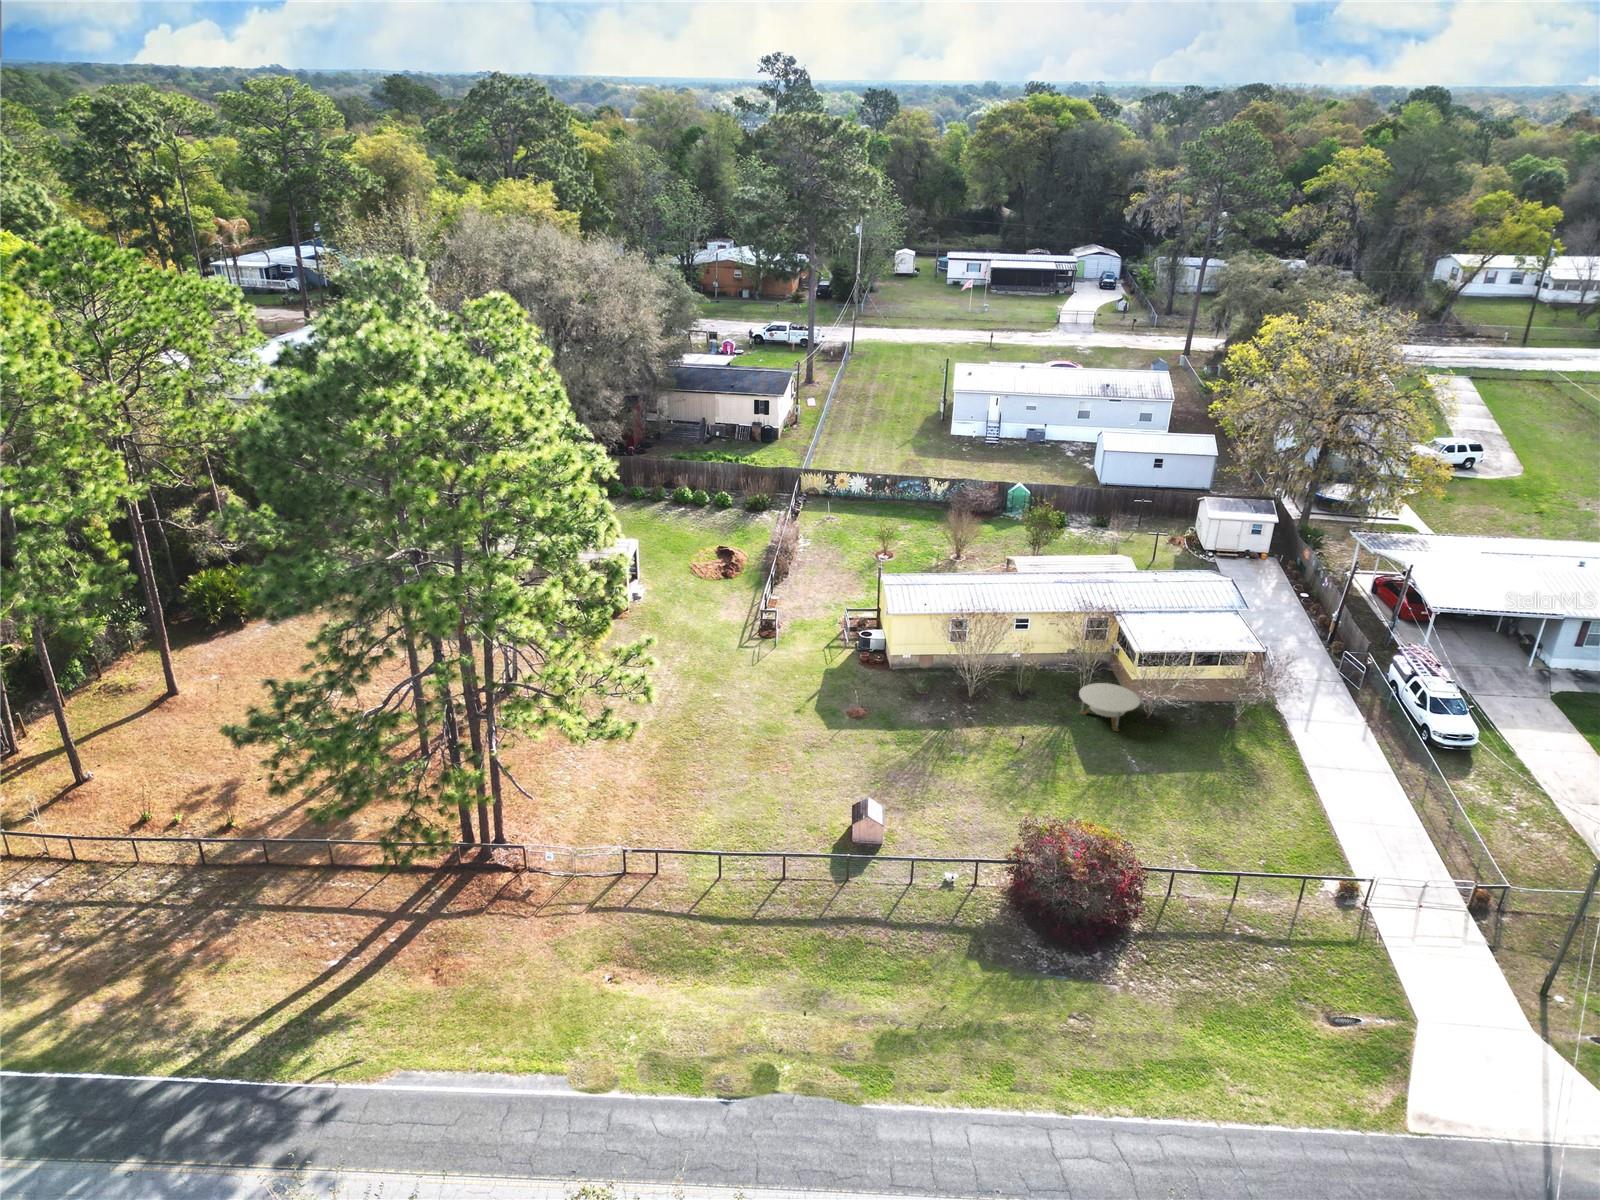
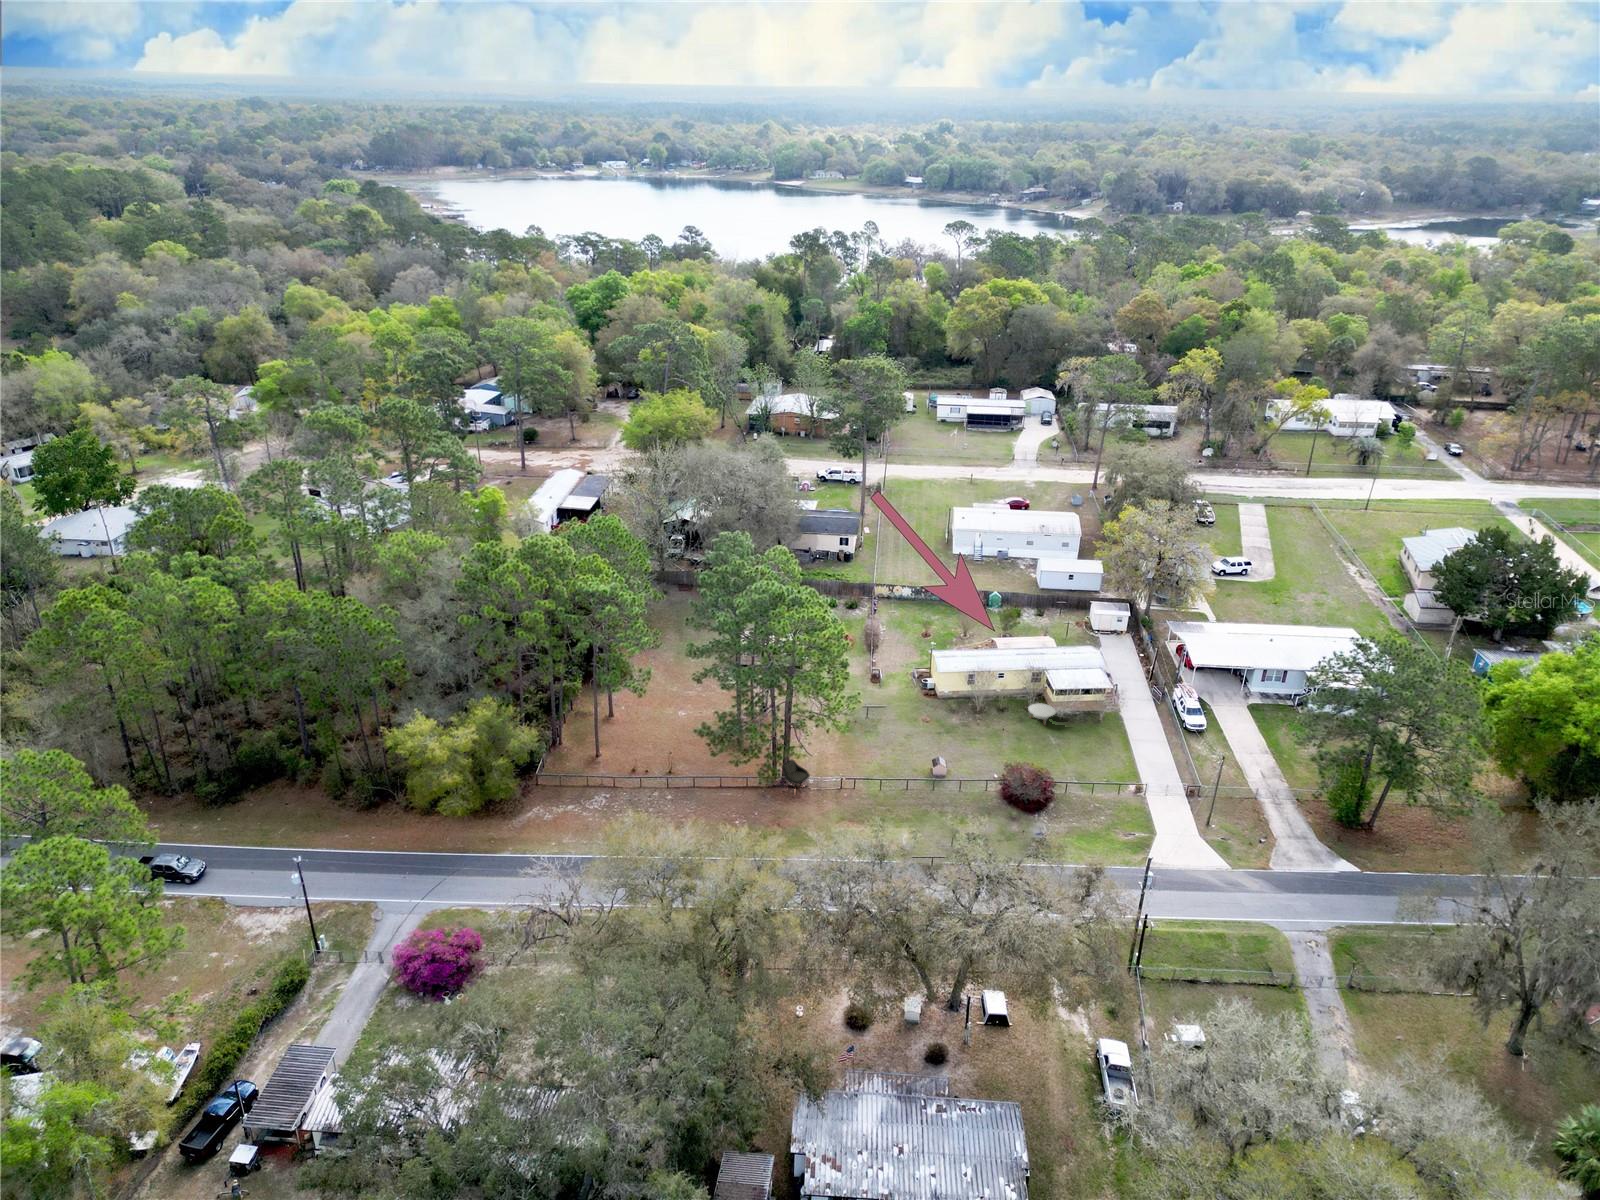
lounge chair: none [468,801,539,889] -> present [782,760,810,787]

